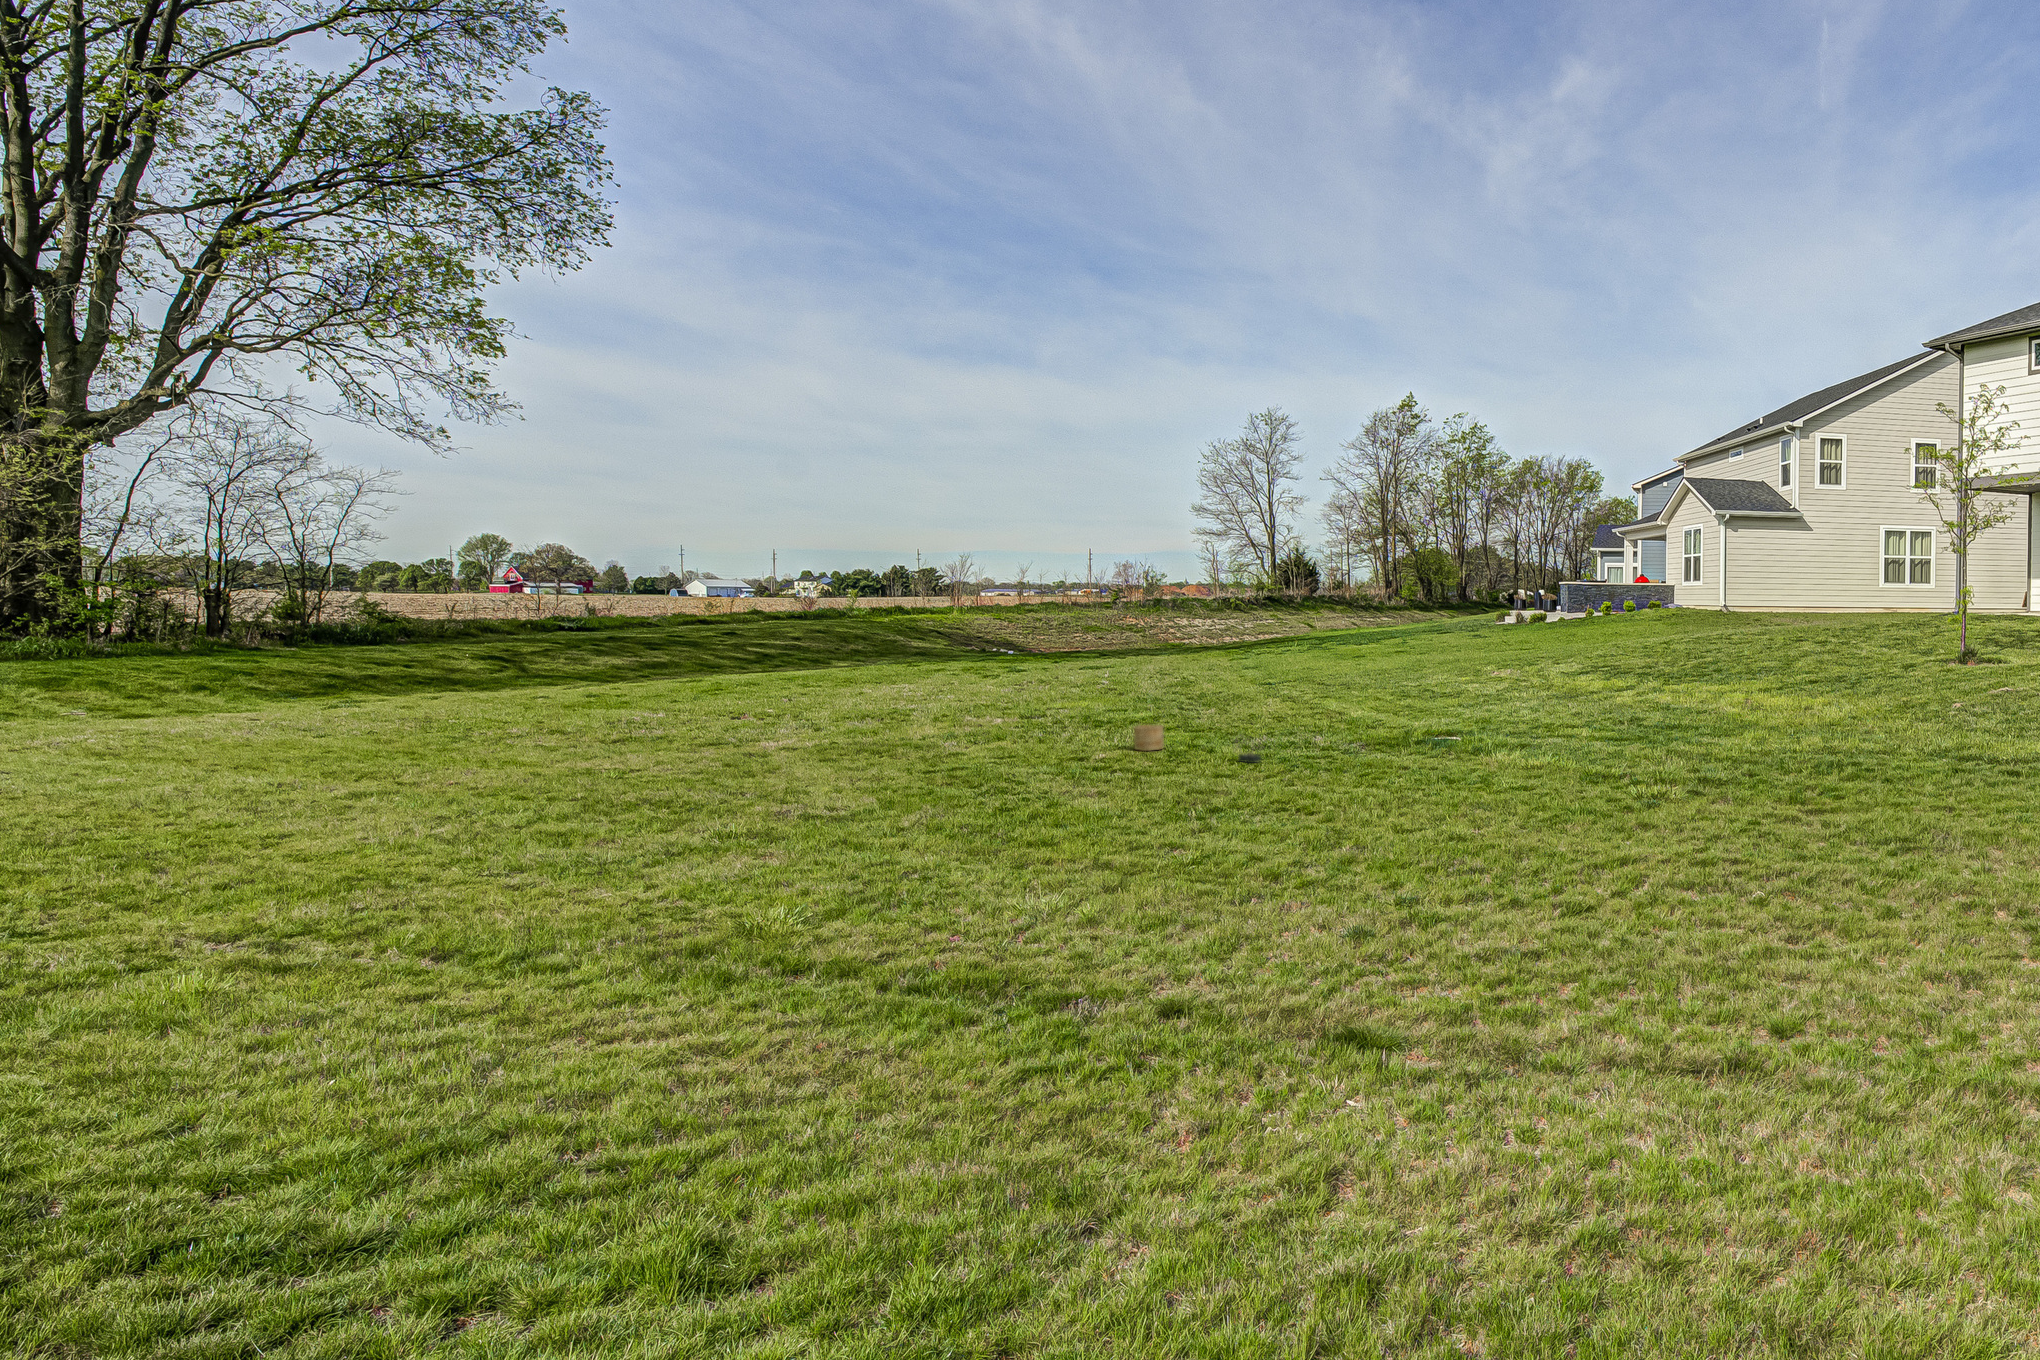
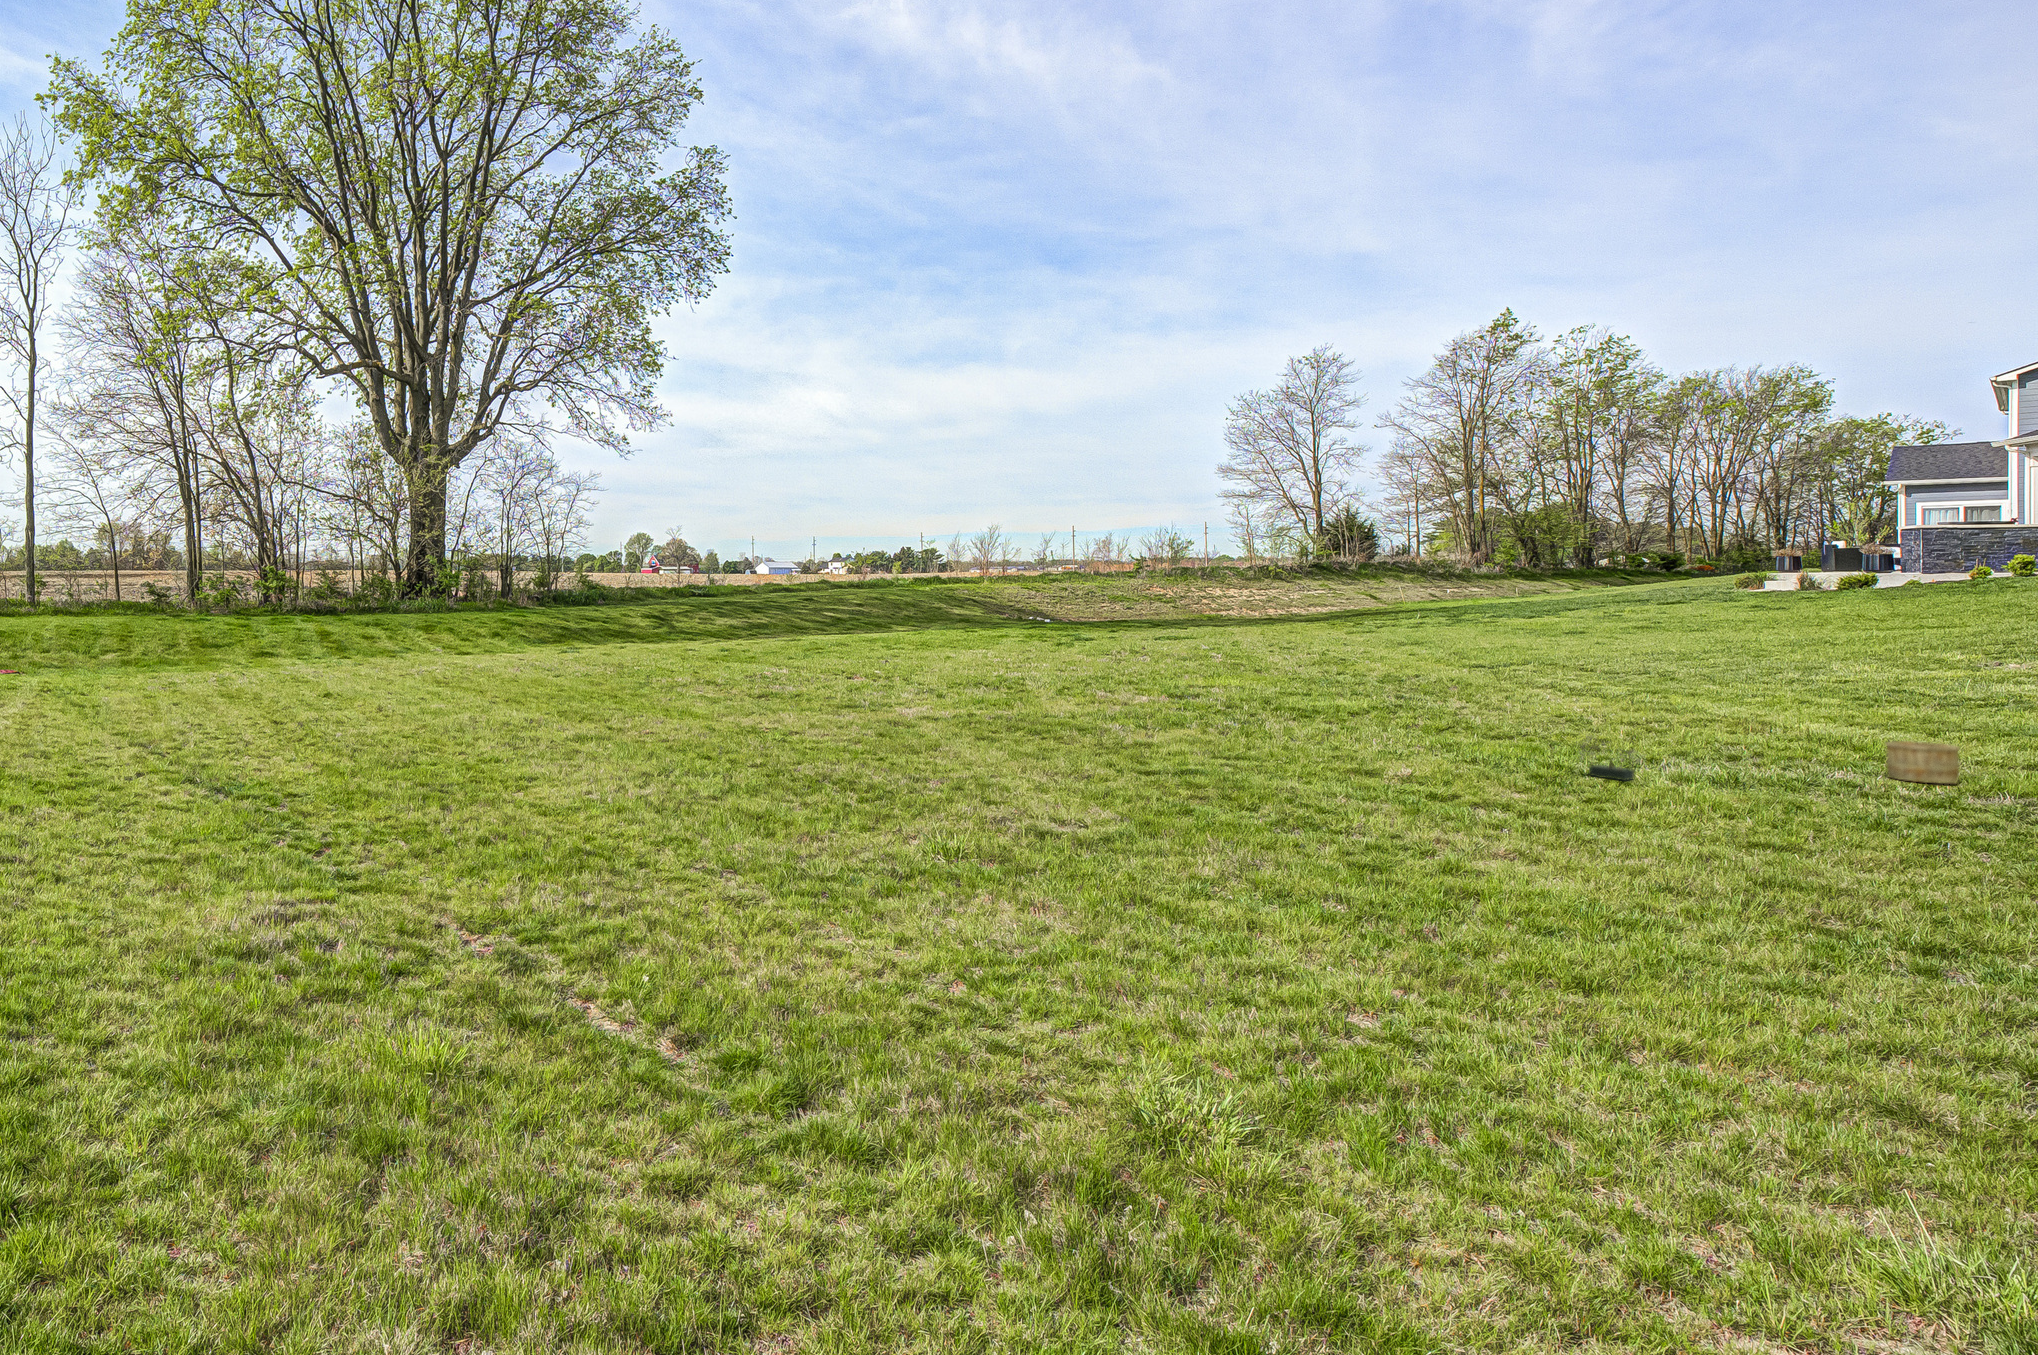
wooden bucket: present [1133,725,1164,751] -> present [1886,741,1960,784]

